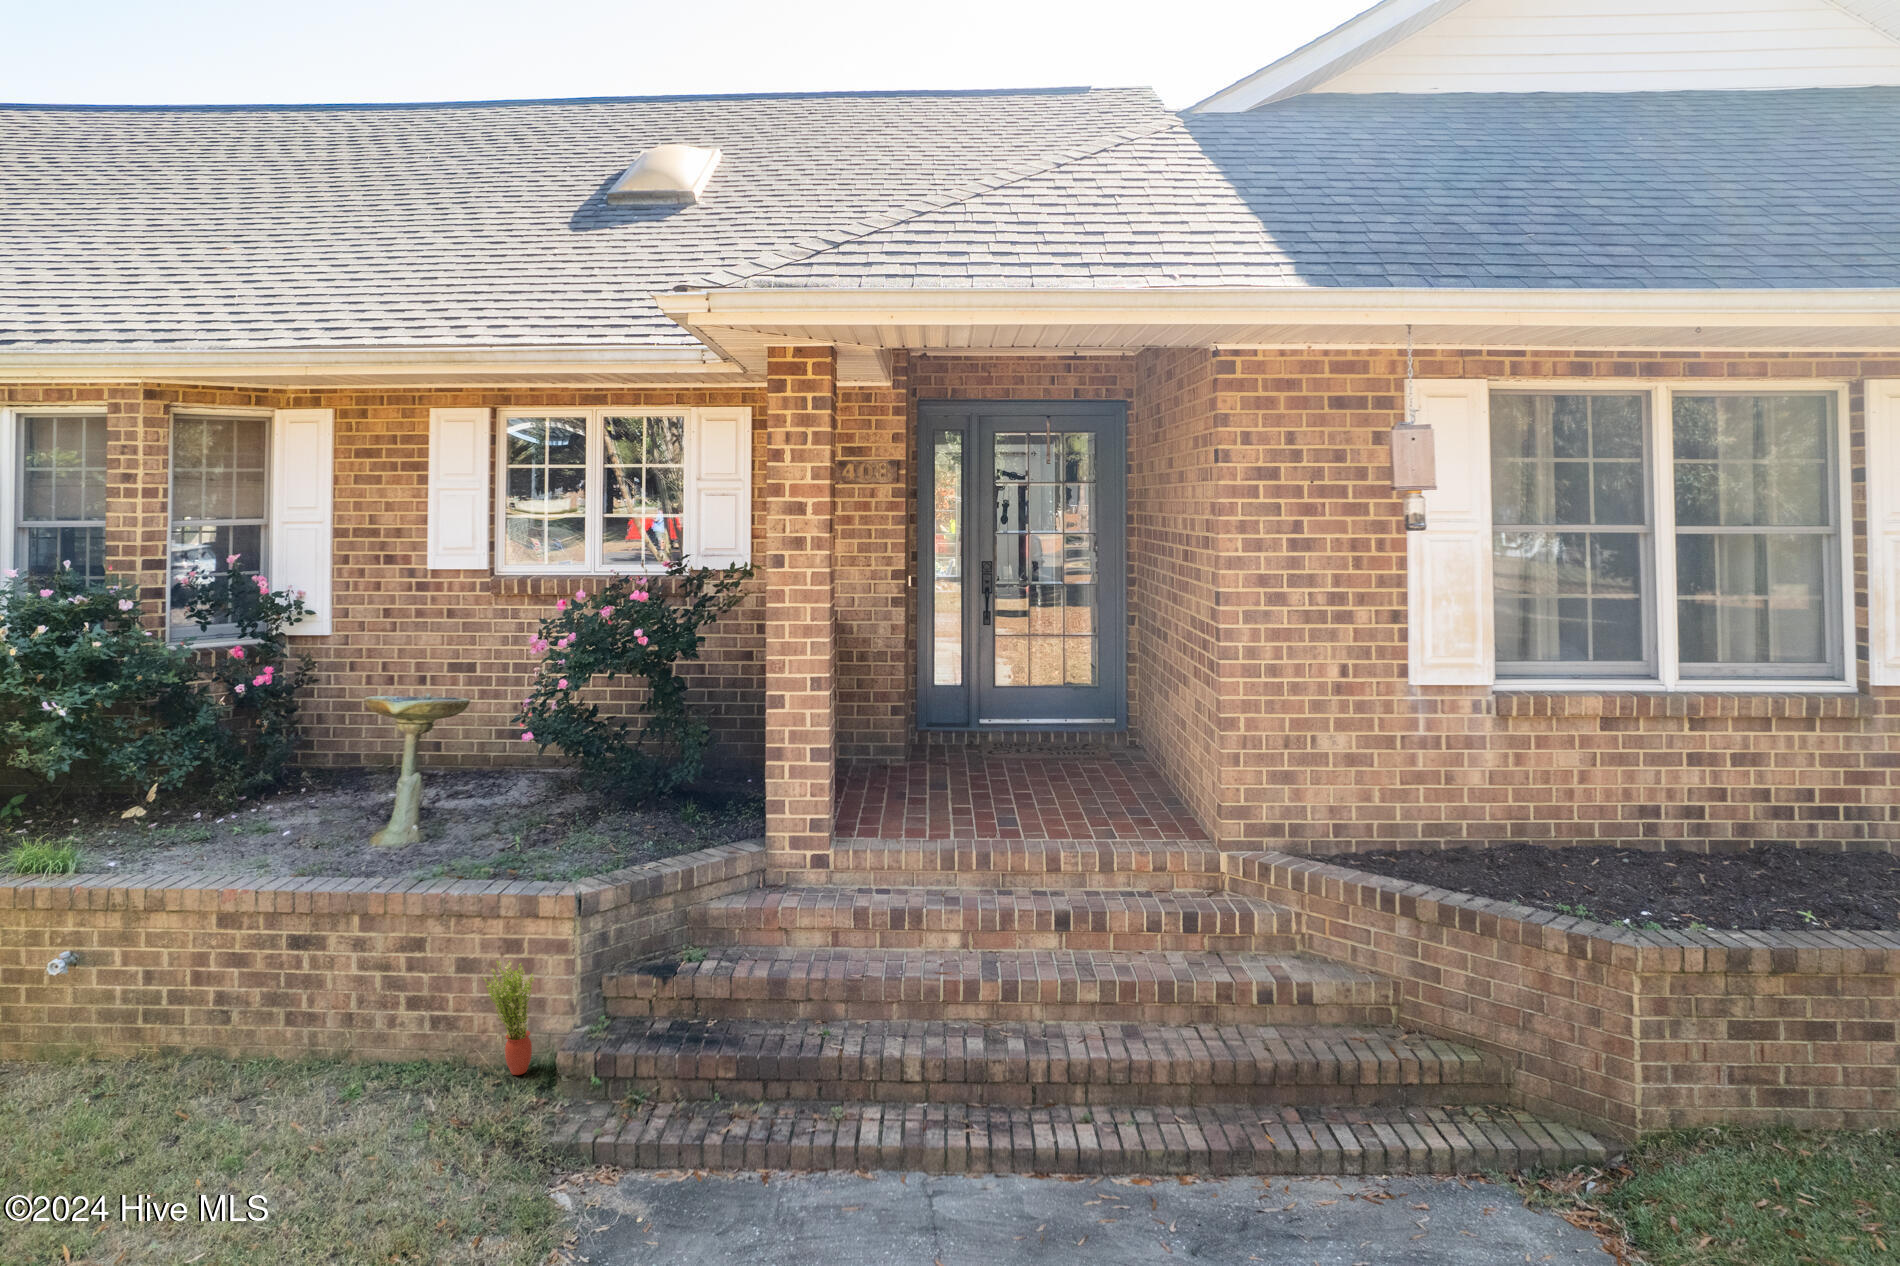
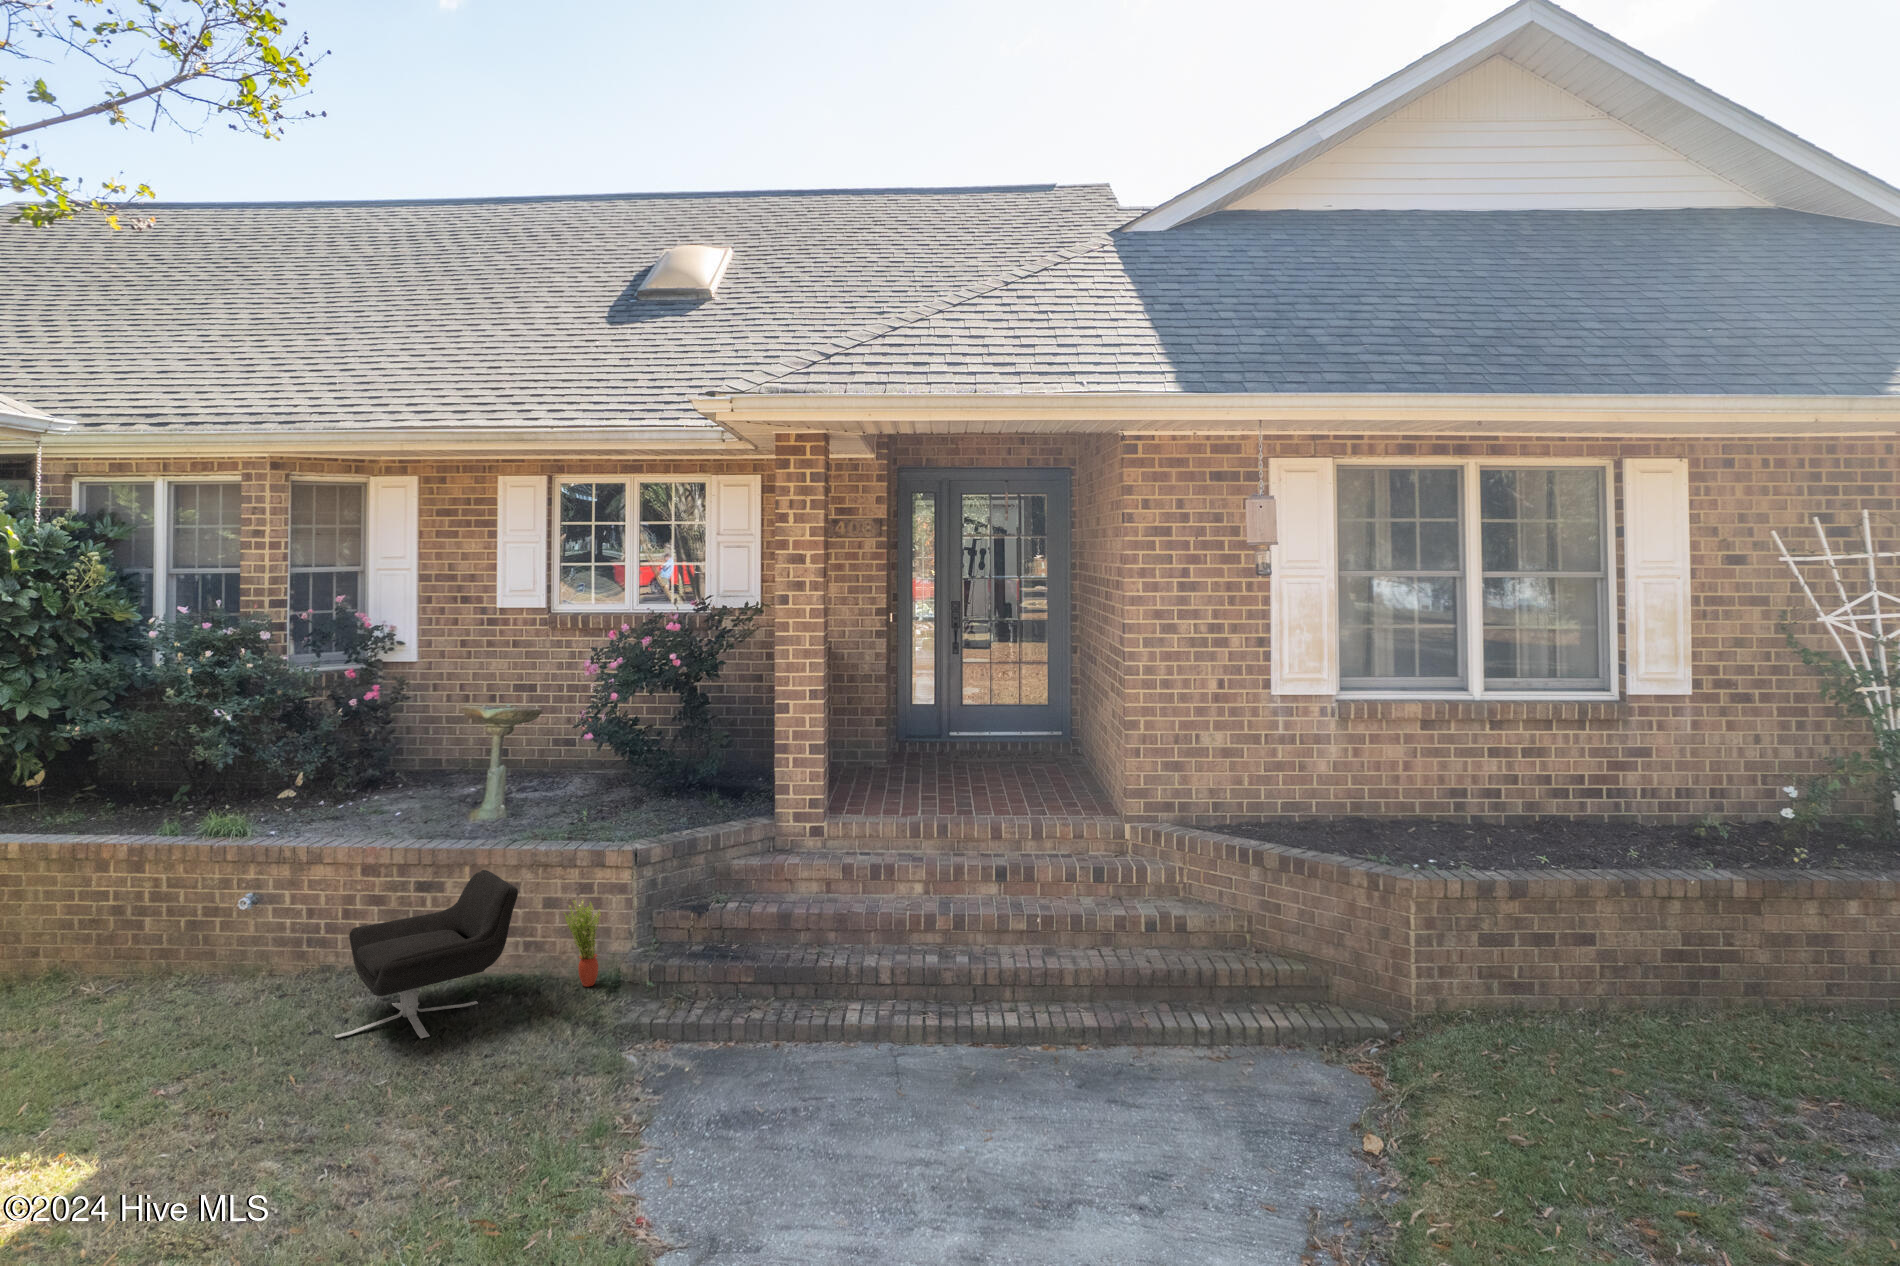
lounge chair: none [163,921,418,1163] -> present [335,870,518,1038]

